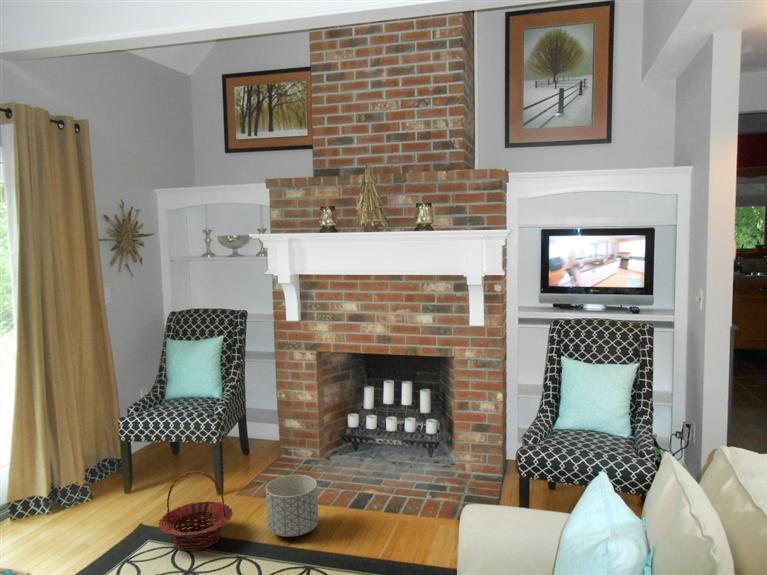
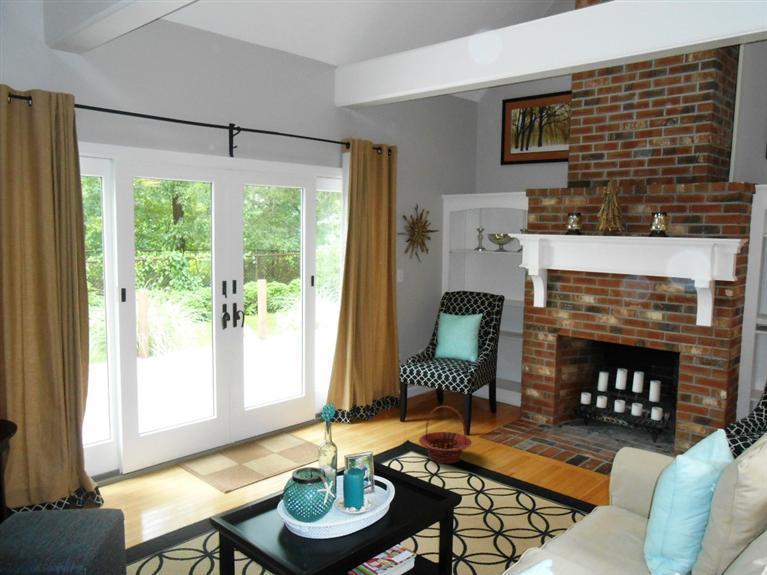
planter: present [266,475,318,537] -> none [496,424,538,471]

